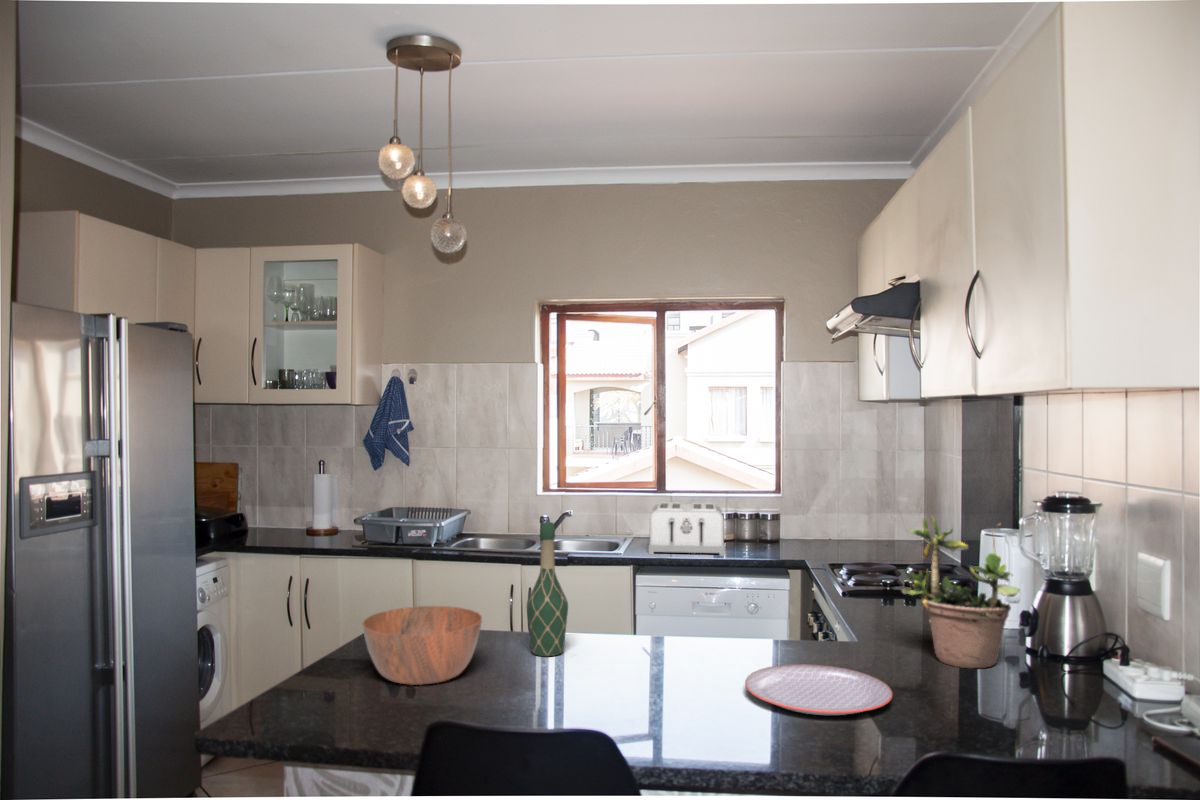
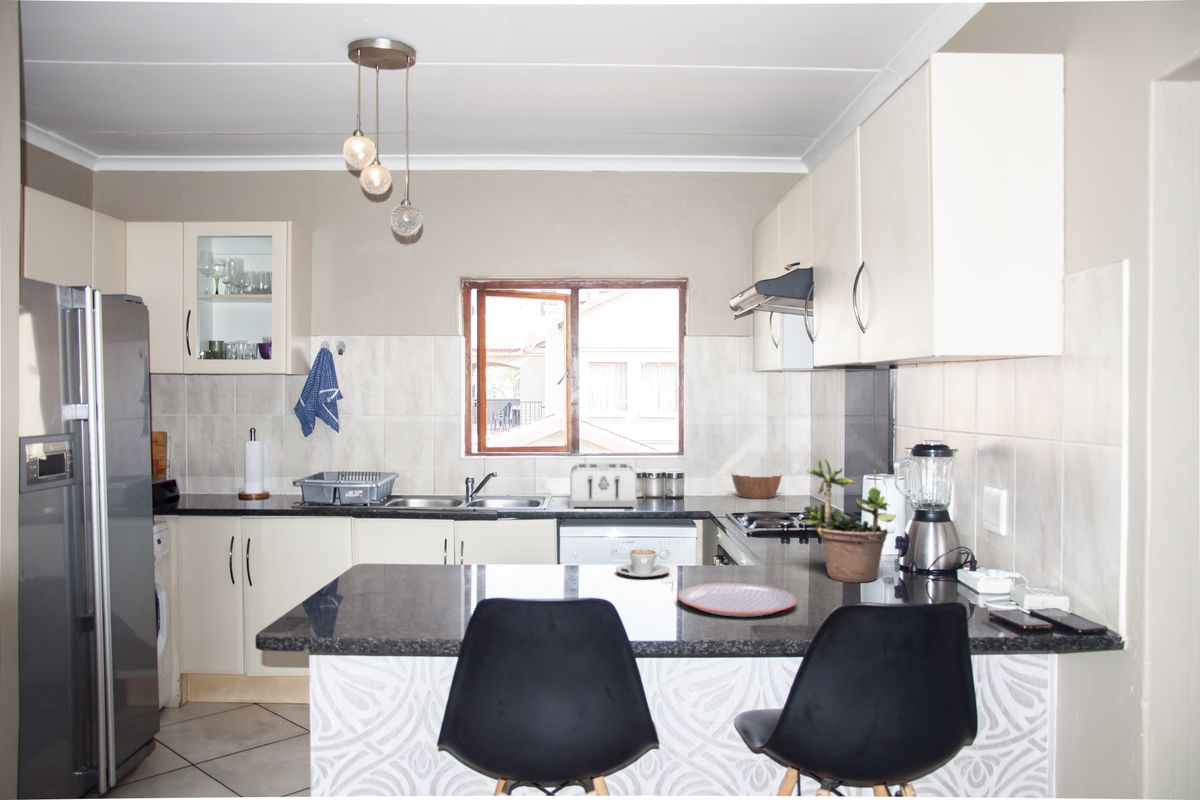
wine bottle: present [527,522,568,656] -> none [483,468,519,585]
bowl: present [362,606,482,685] -> present [732,474,782,499]
coffee cup: none [681,617,744,652] -> present [616,549,670,578]

